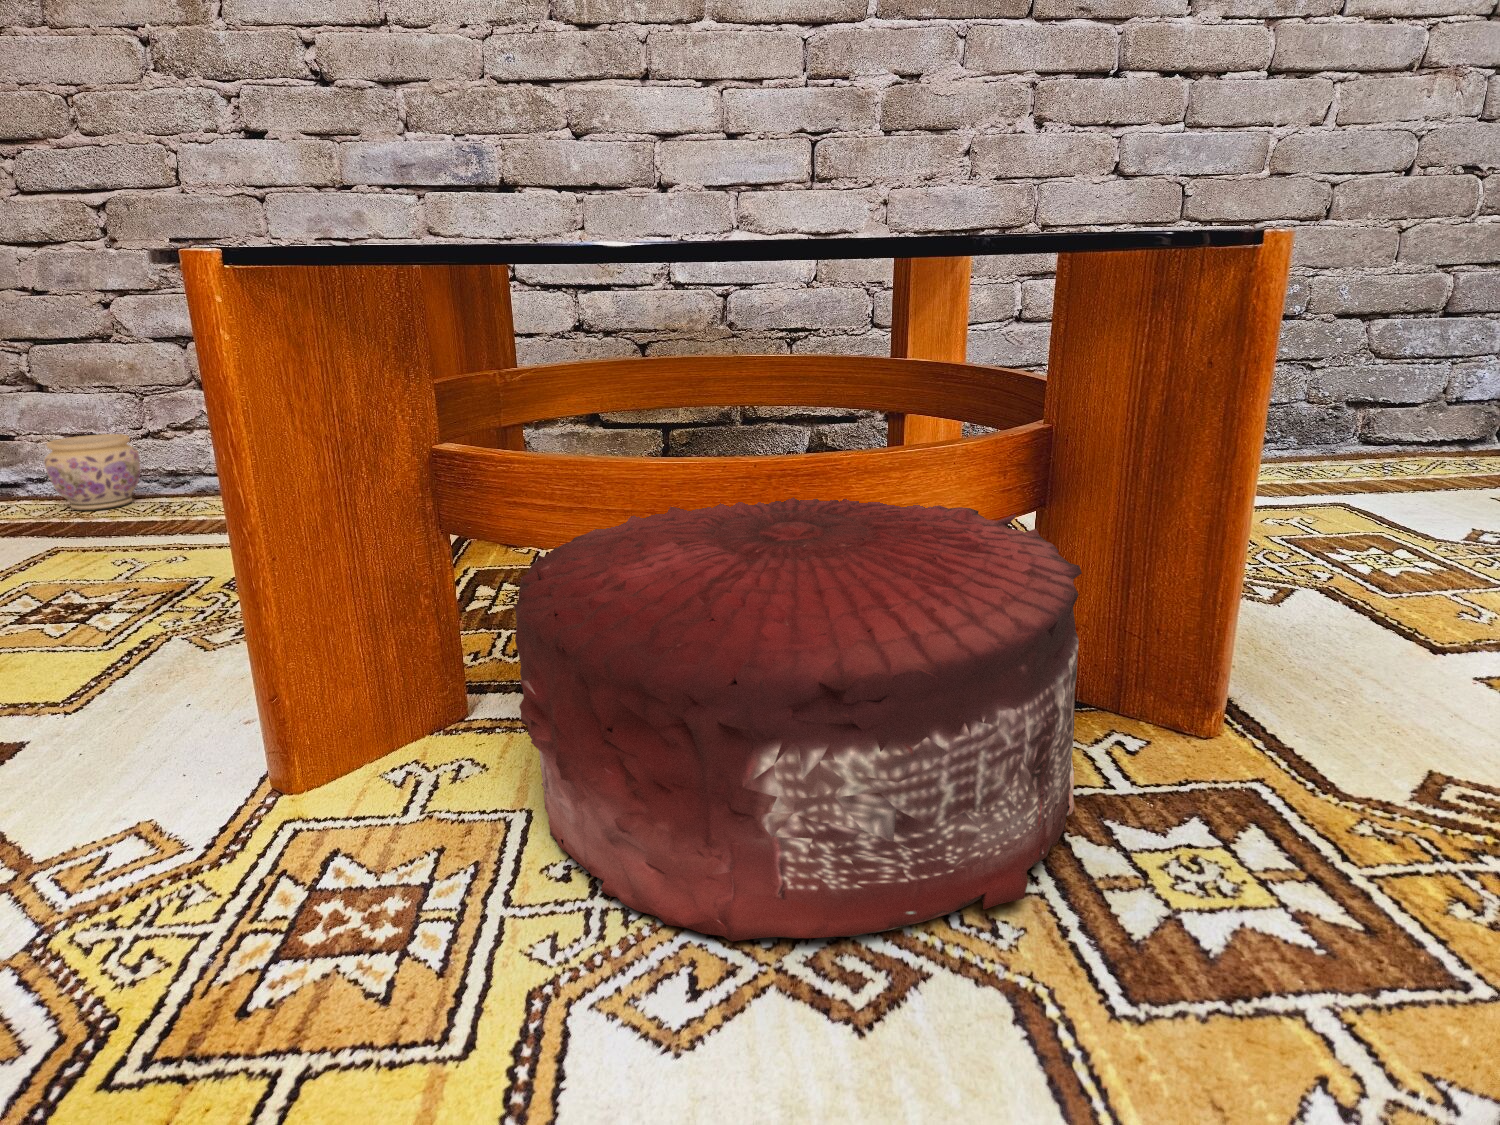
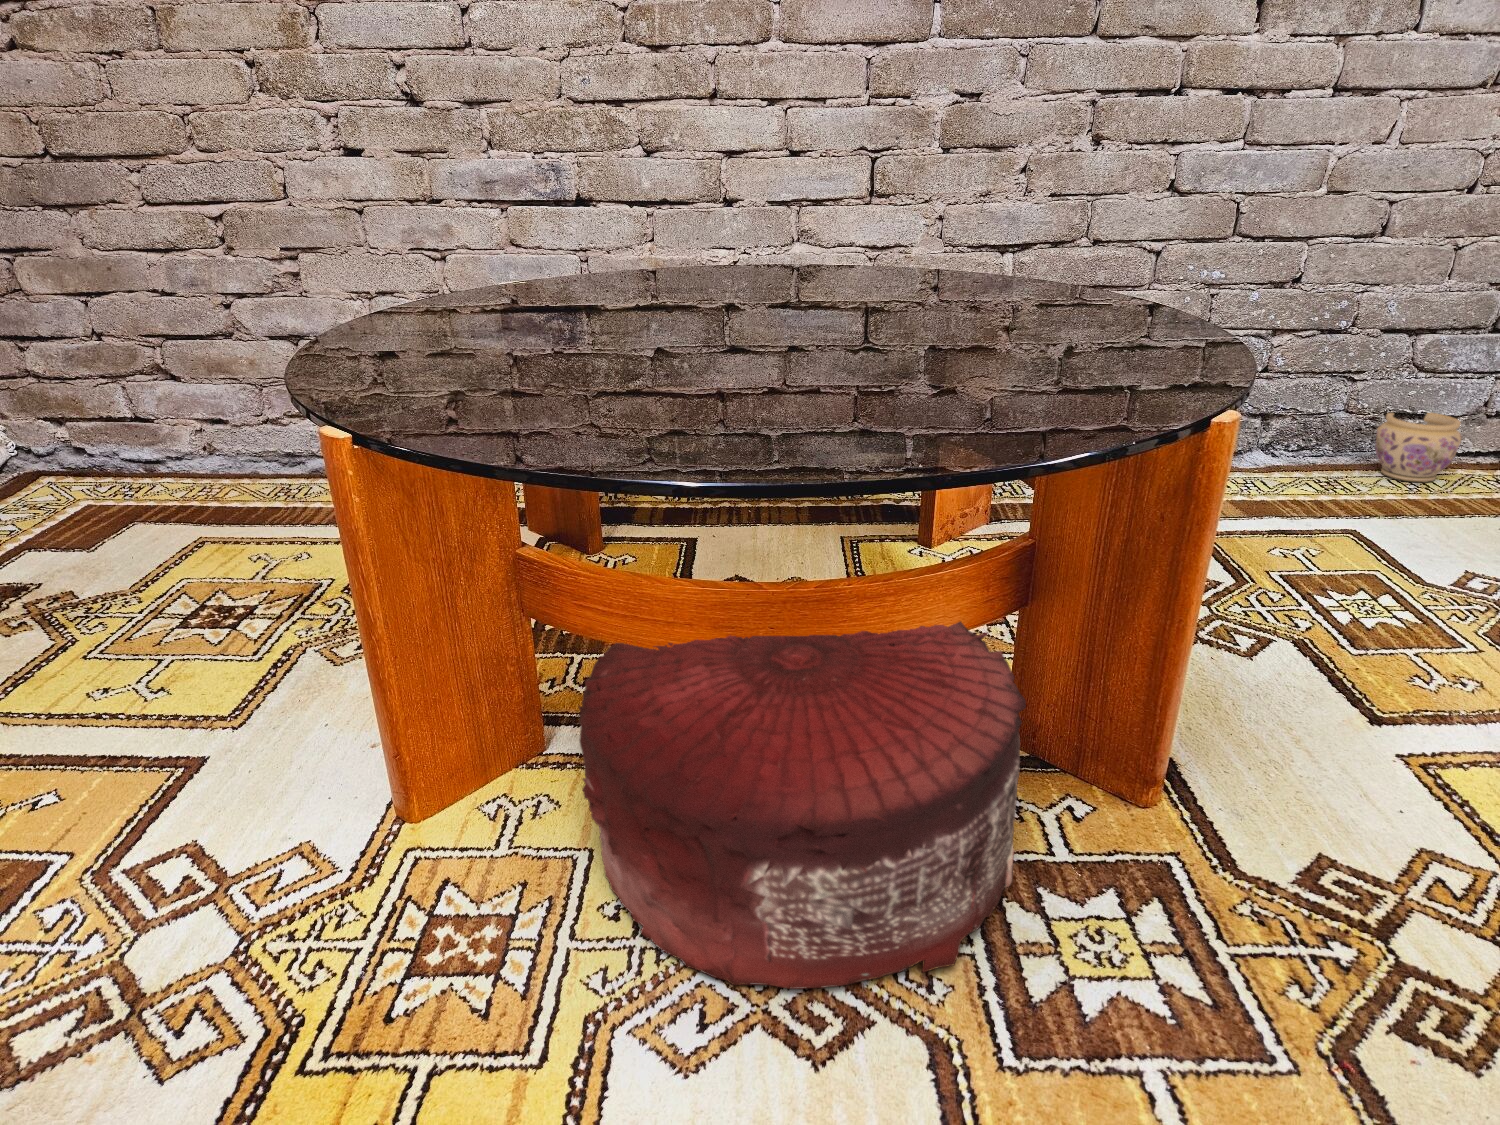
planter: present [44,434,140,511] -> present [1375,411,1462,483]

